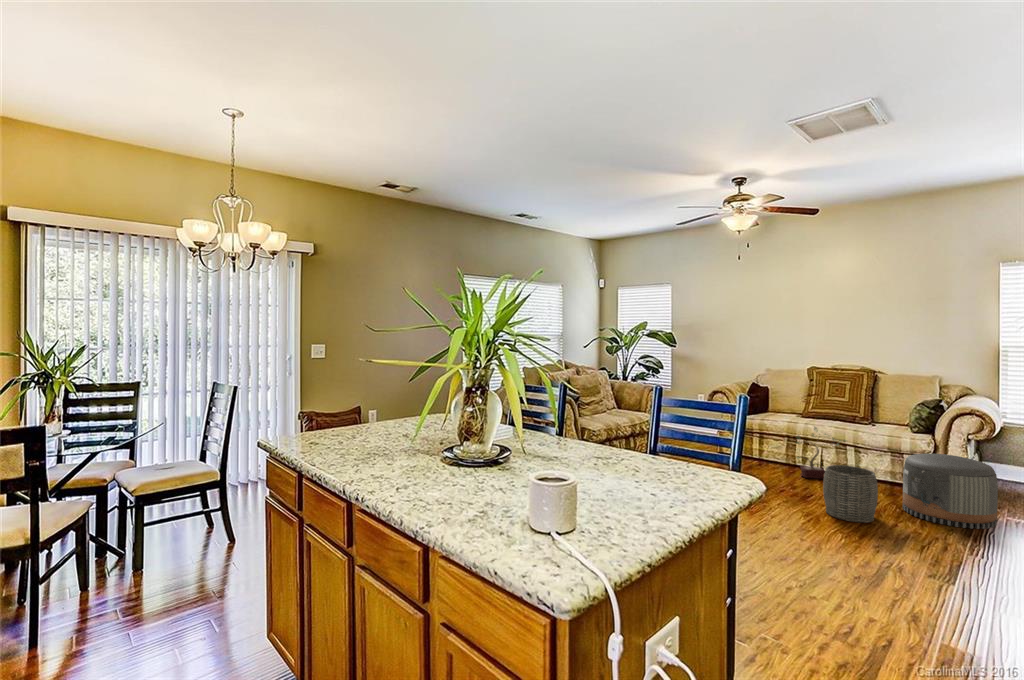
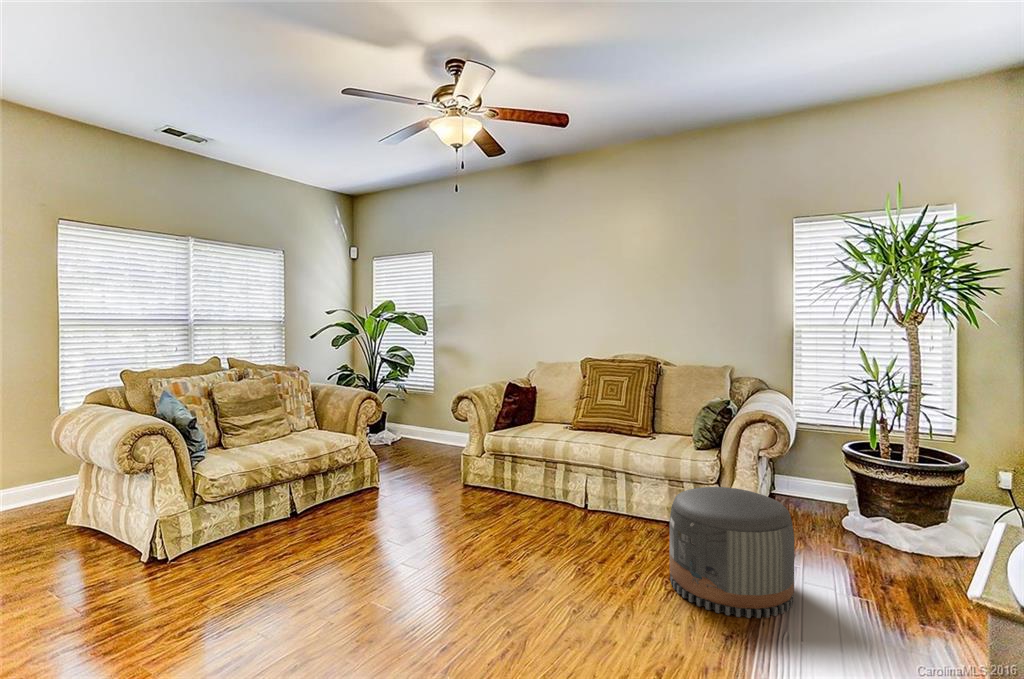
potted plant: present [797,427,845,479] -> none [544,445,614,524]
woven basket: present [823,465,878,523] -> none [546,519,625,628]

